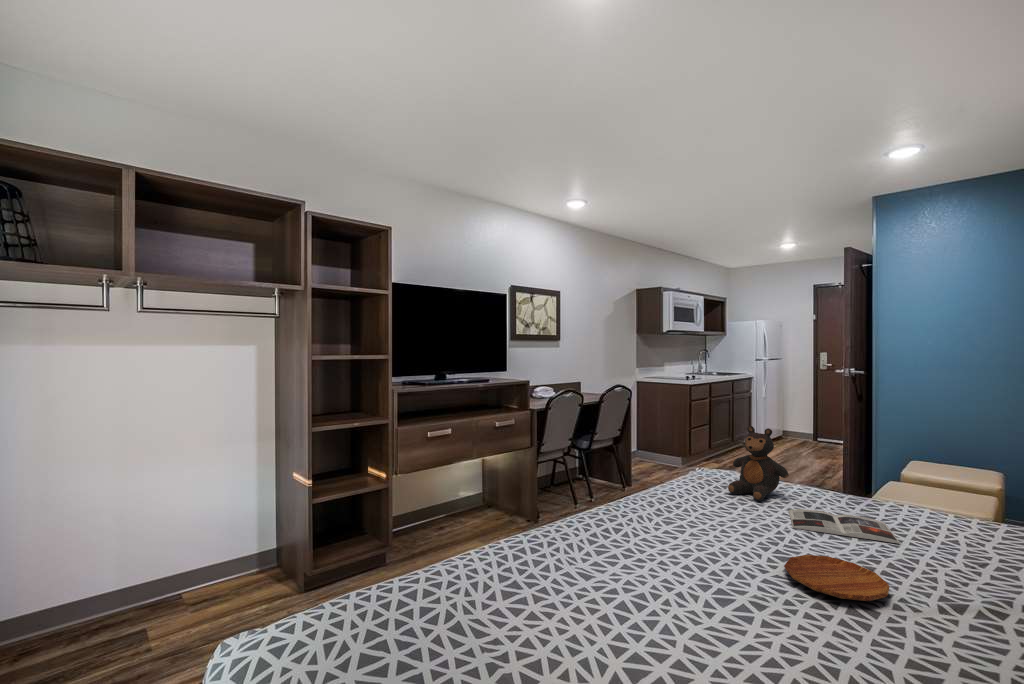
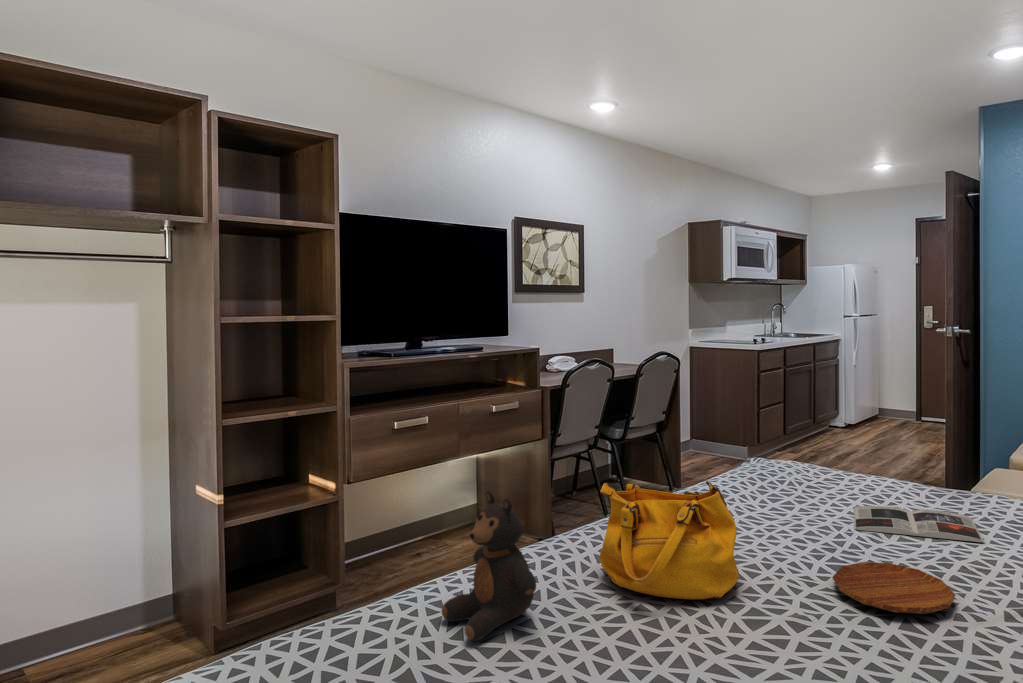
teddy bear: present [728,426,789,501] -> present [442,491,536,641]
handbag: none [589,477,707,580] -> present [600,481,739,600]

